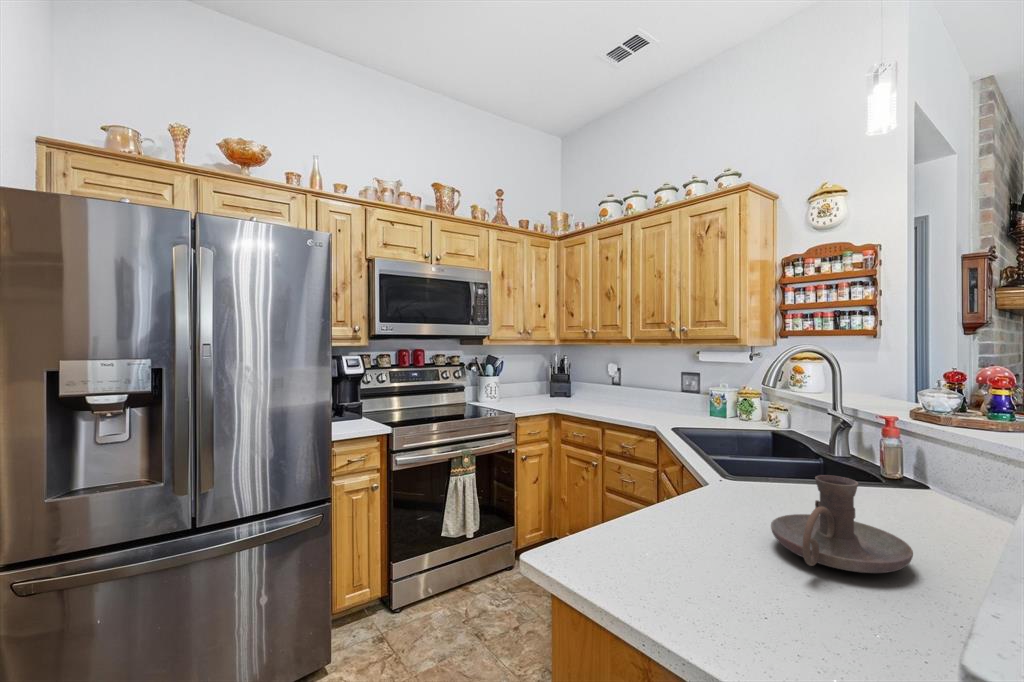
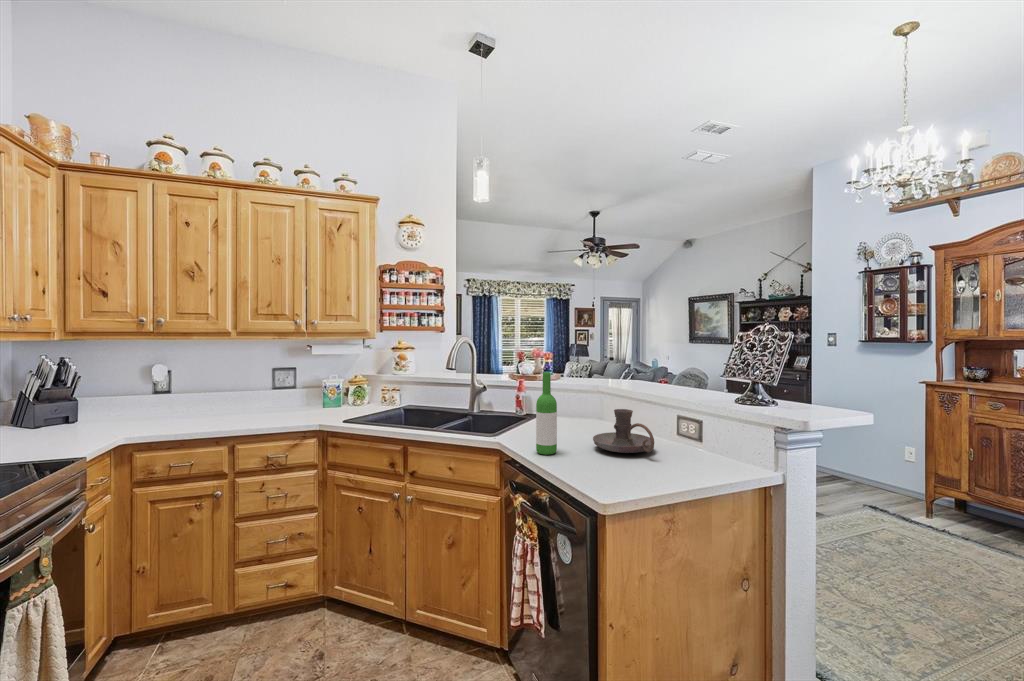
wine bottle: none [703,391,736,512] -> present [536,372,557,455]

